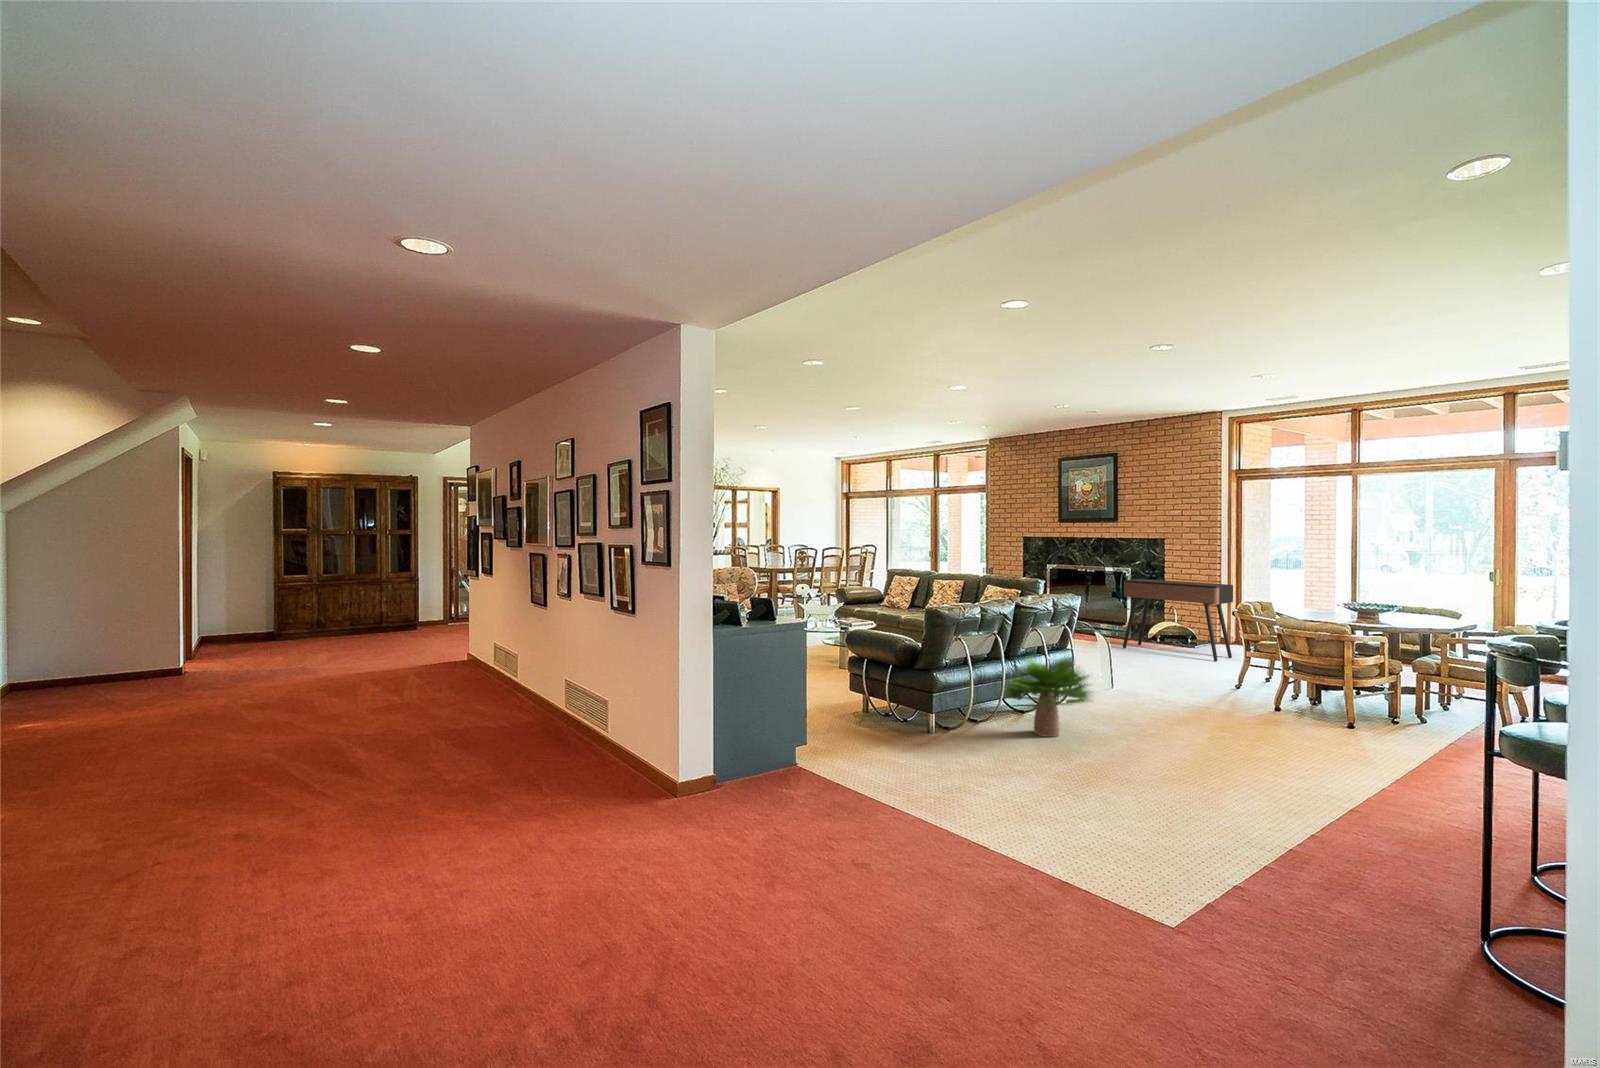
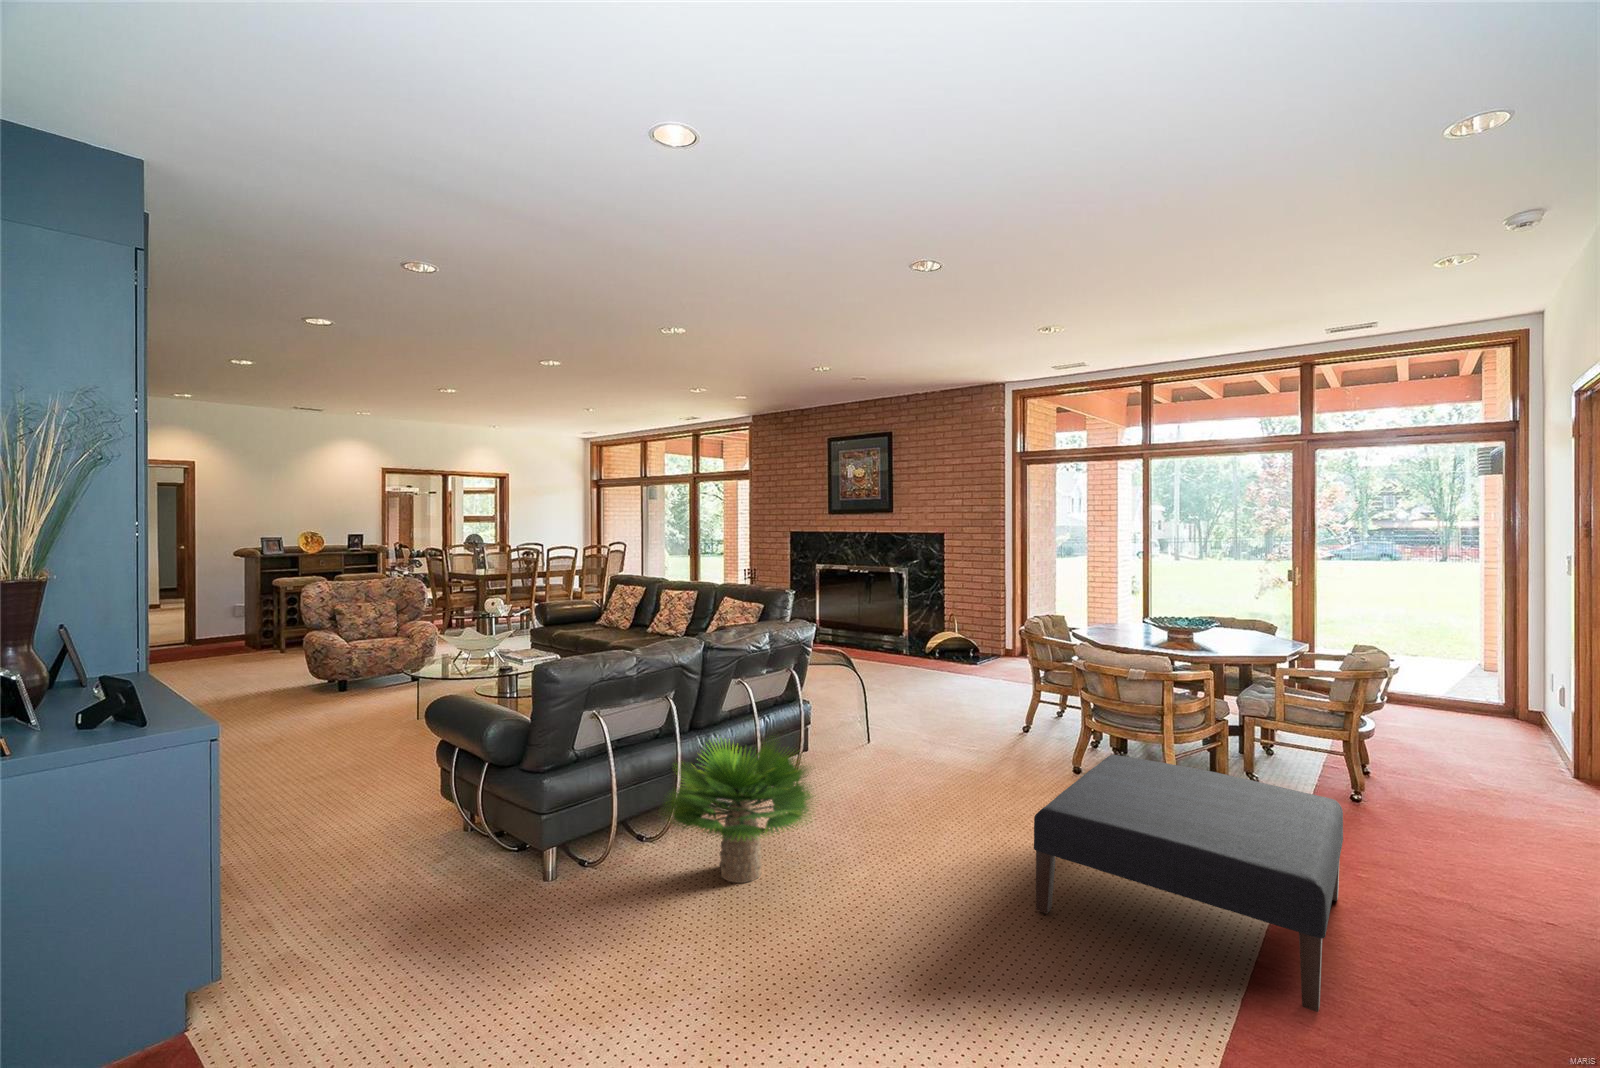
console table: present [1123,579,1233,661] -> none [897,582,1018,683]
ottoman: none [1237,683,1458,800] -> present [1034,755,1343,1012]

